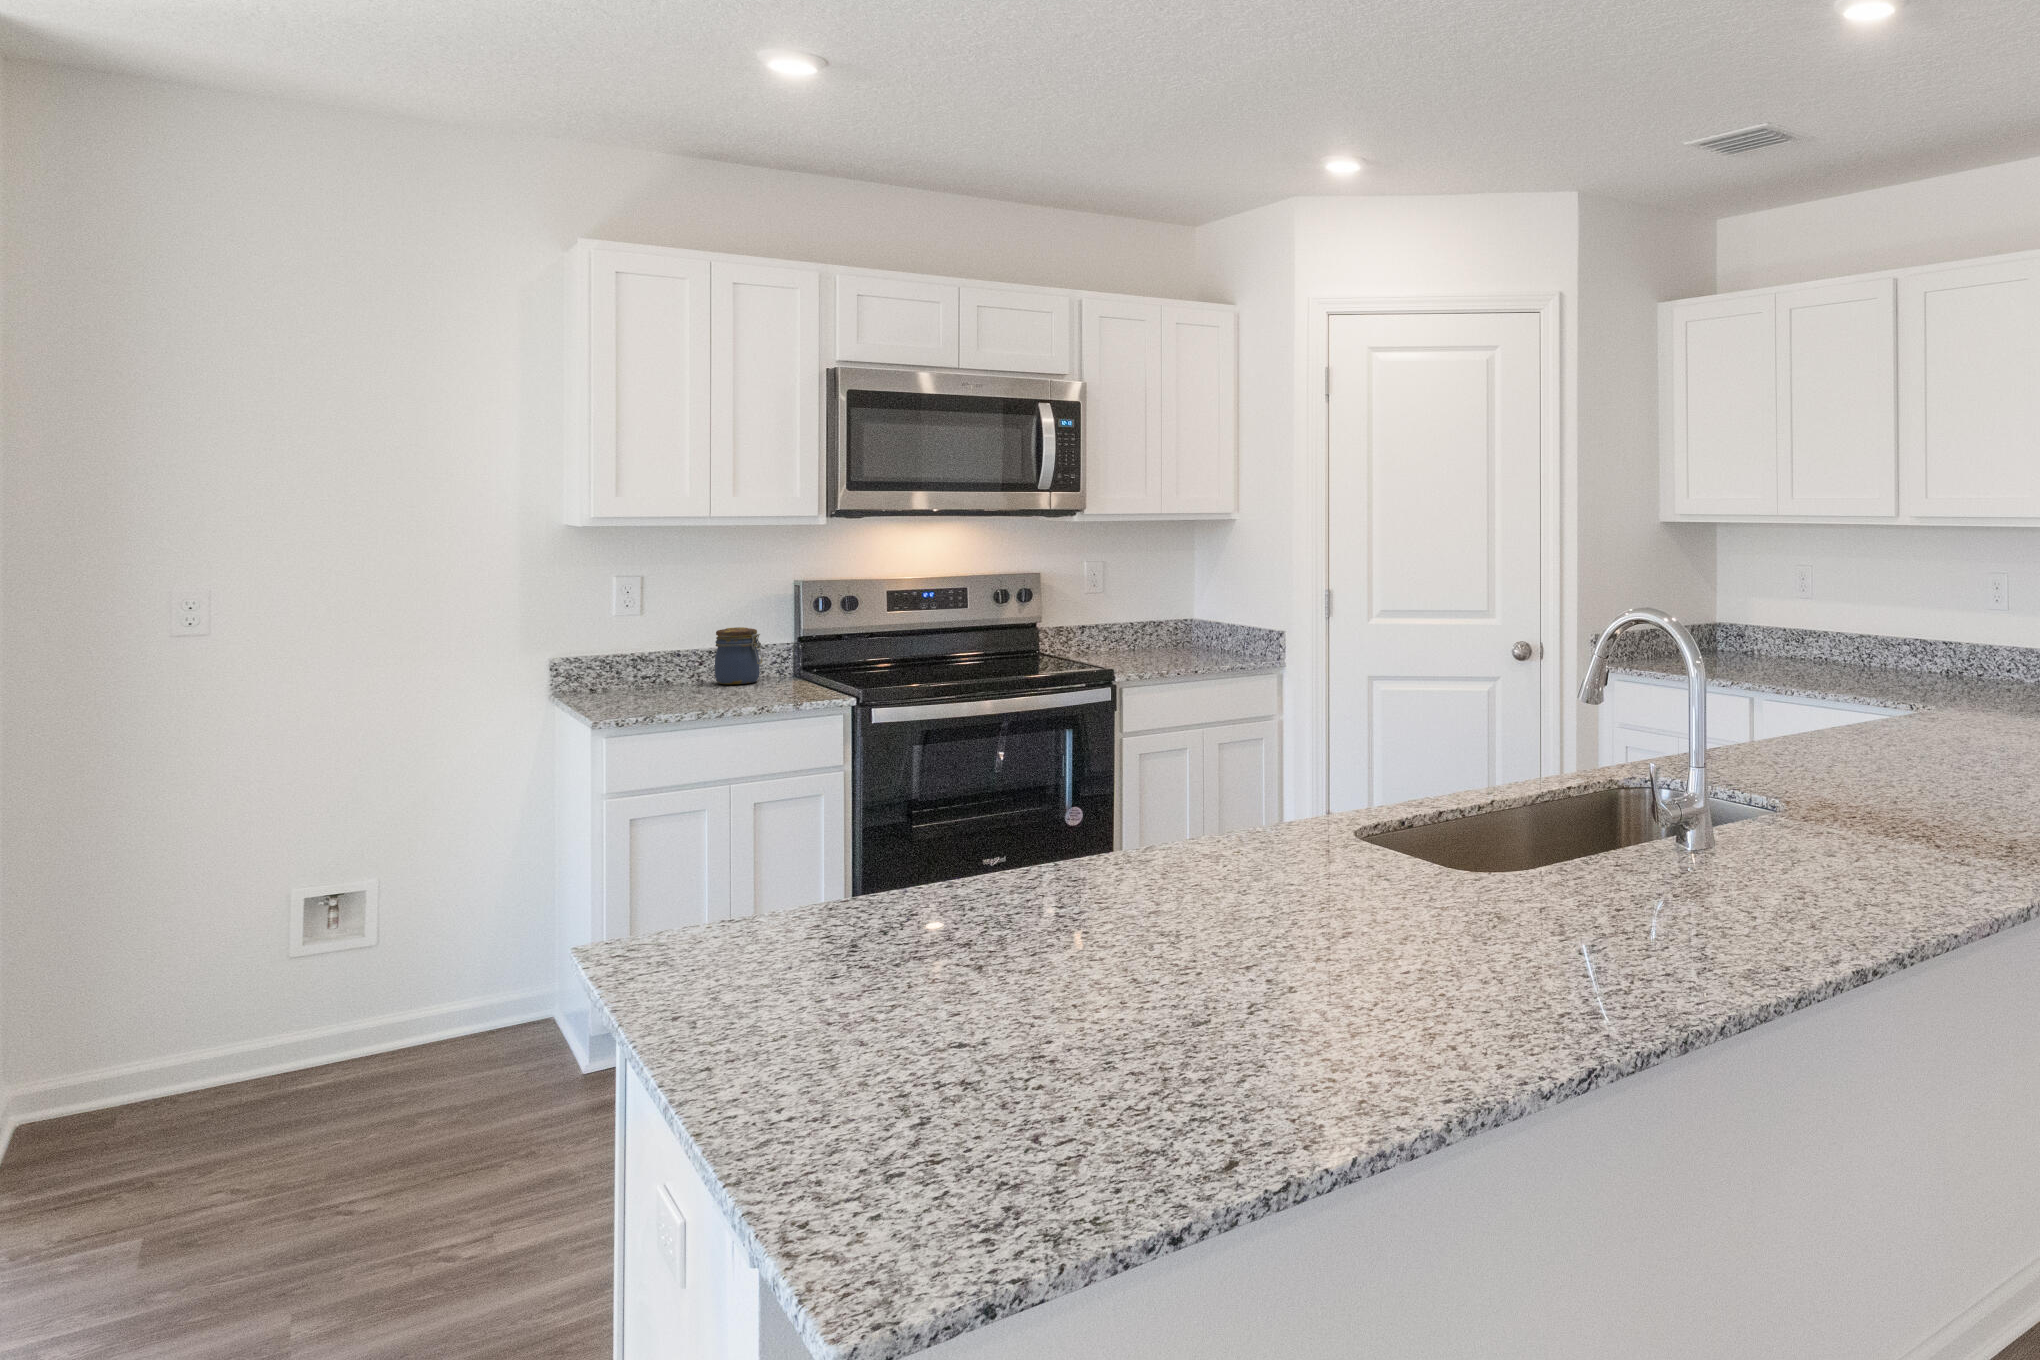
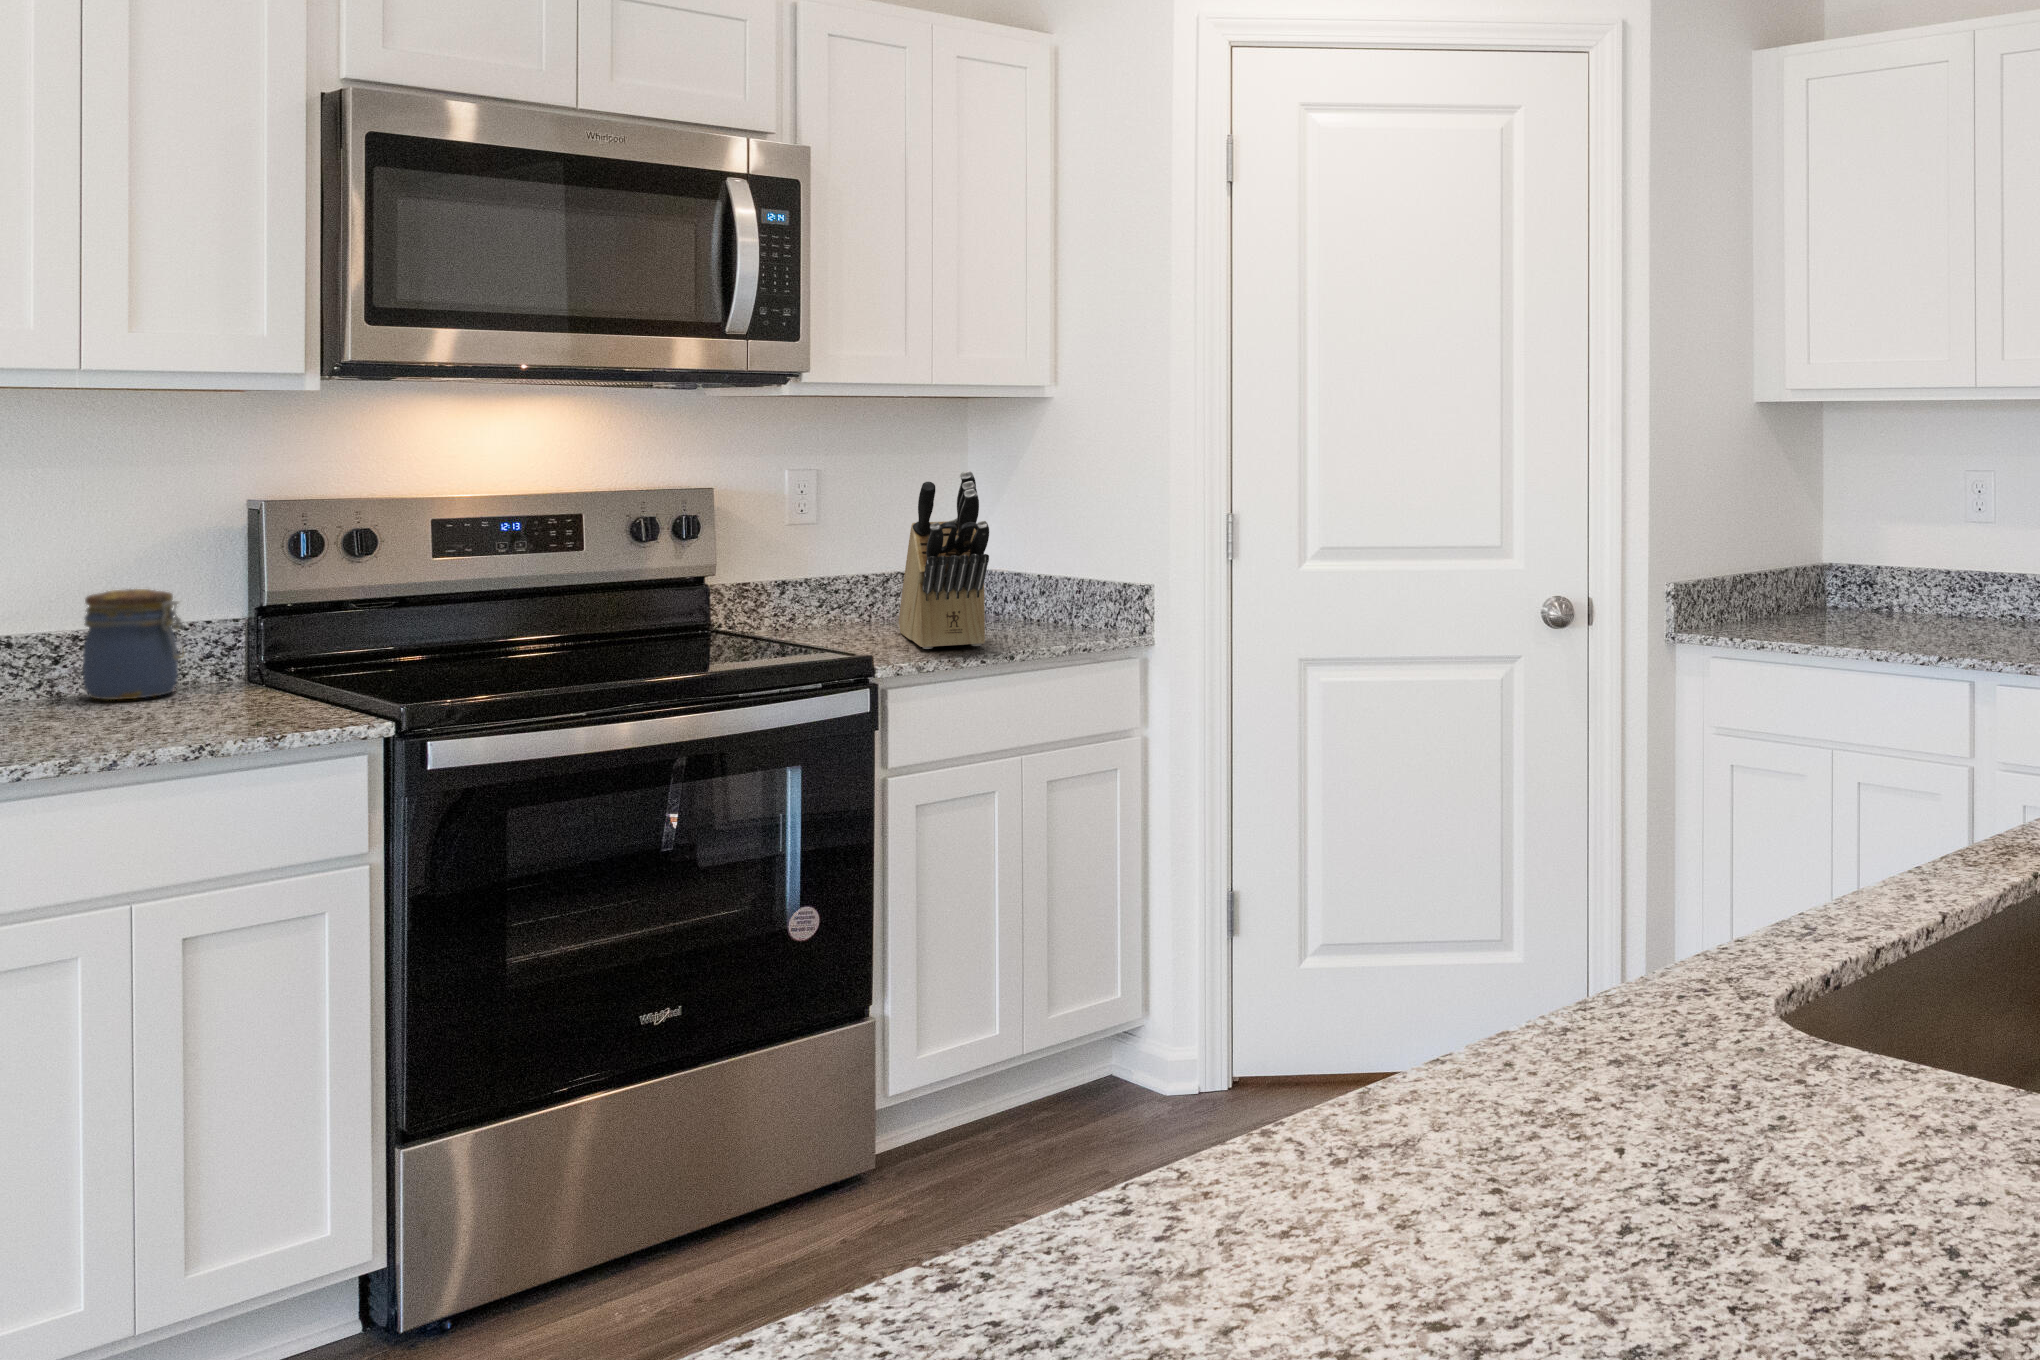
knife block: none [1141,565,1182,667] -> present [899,471,989,649]

